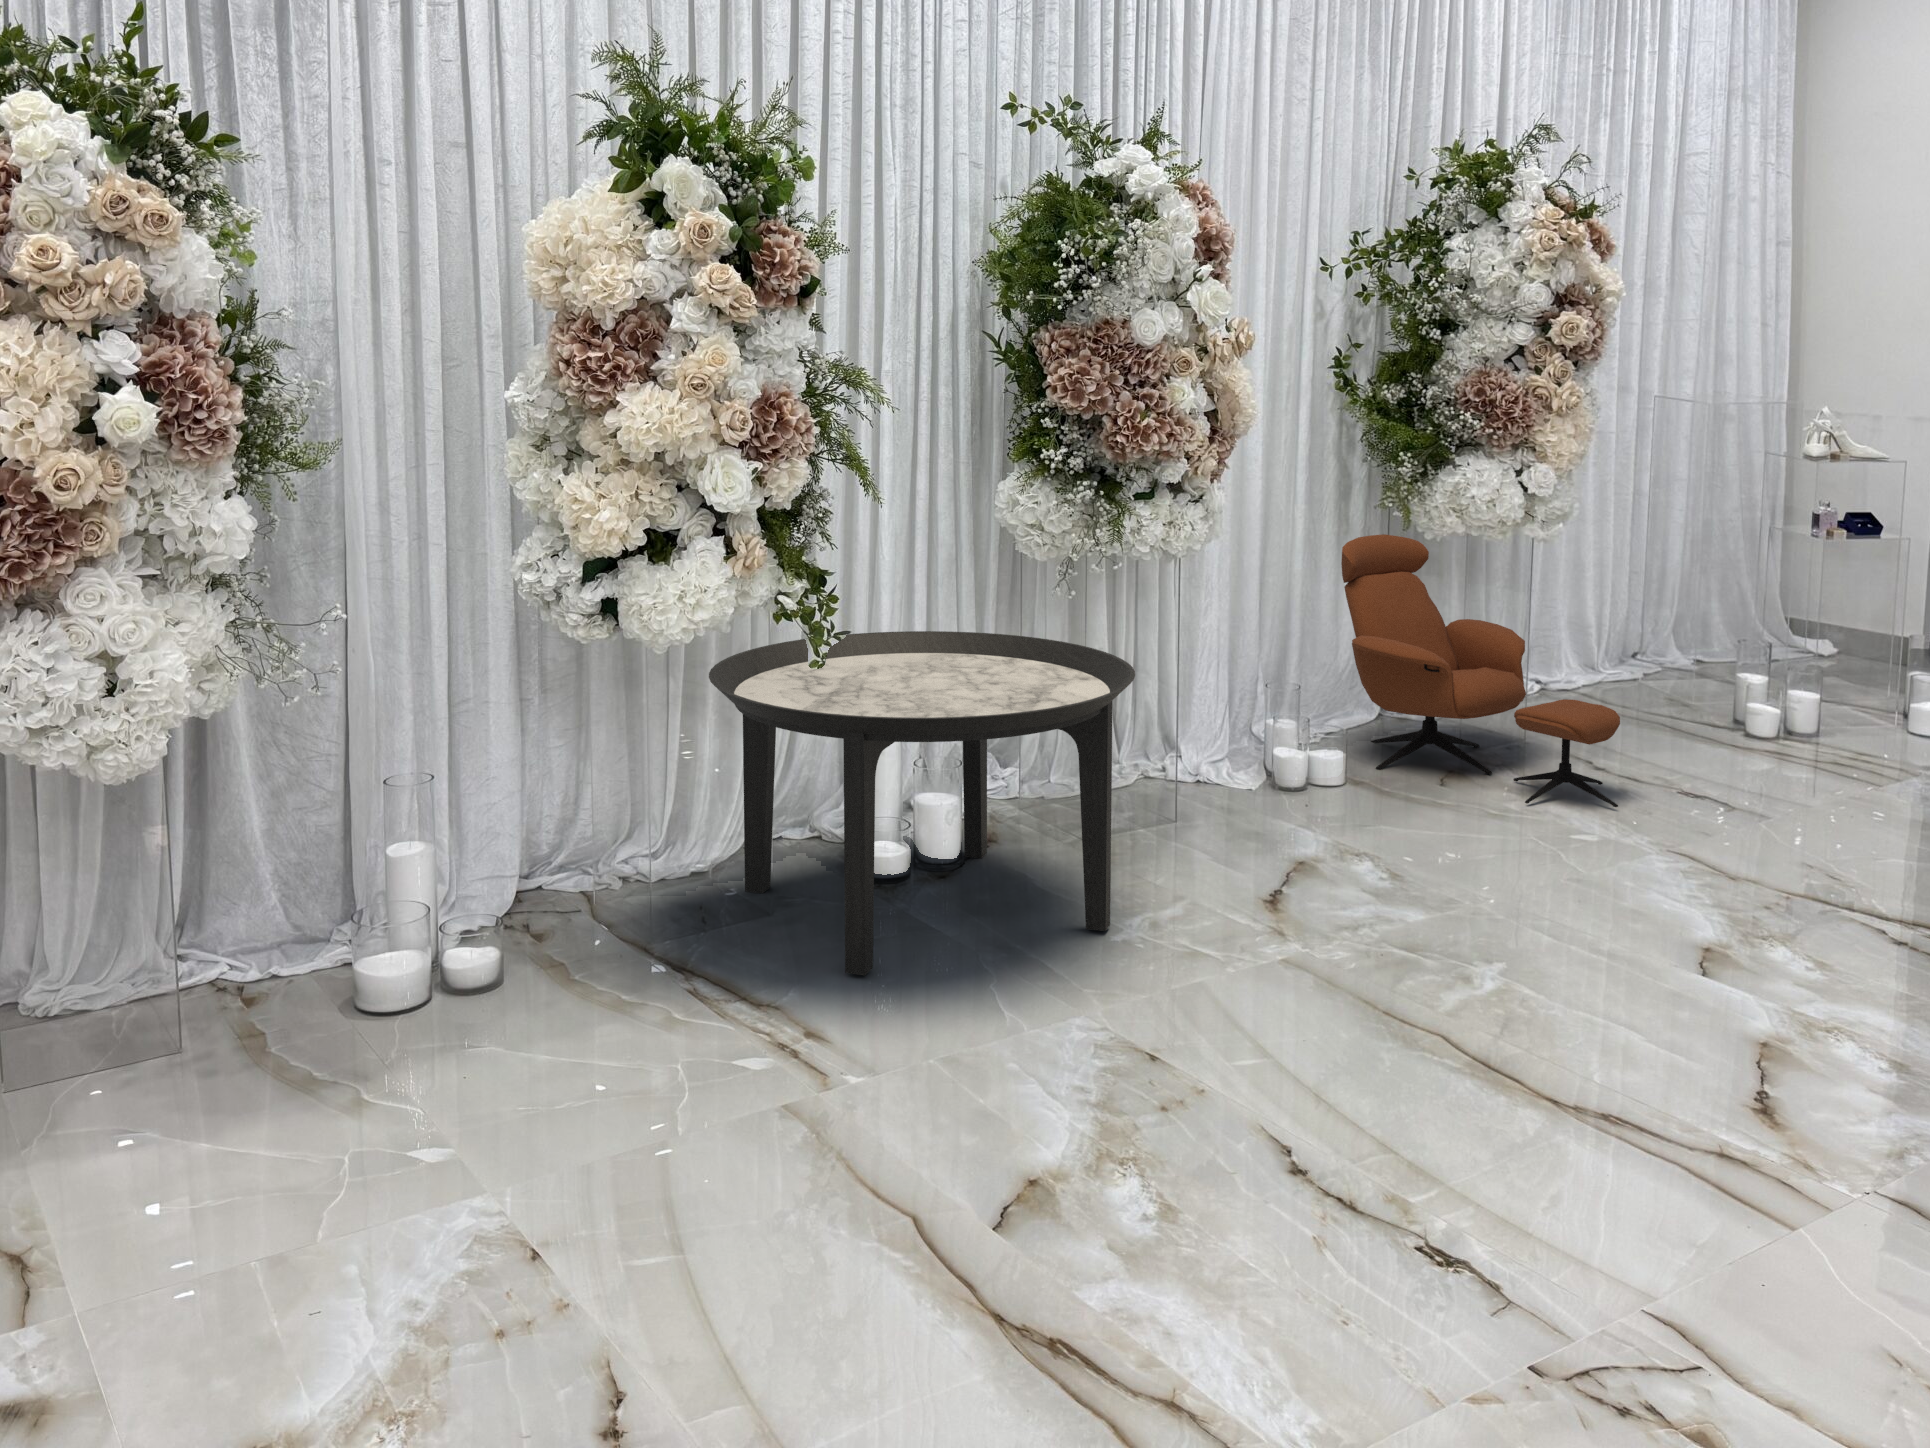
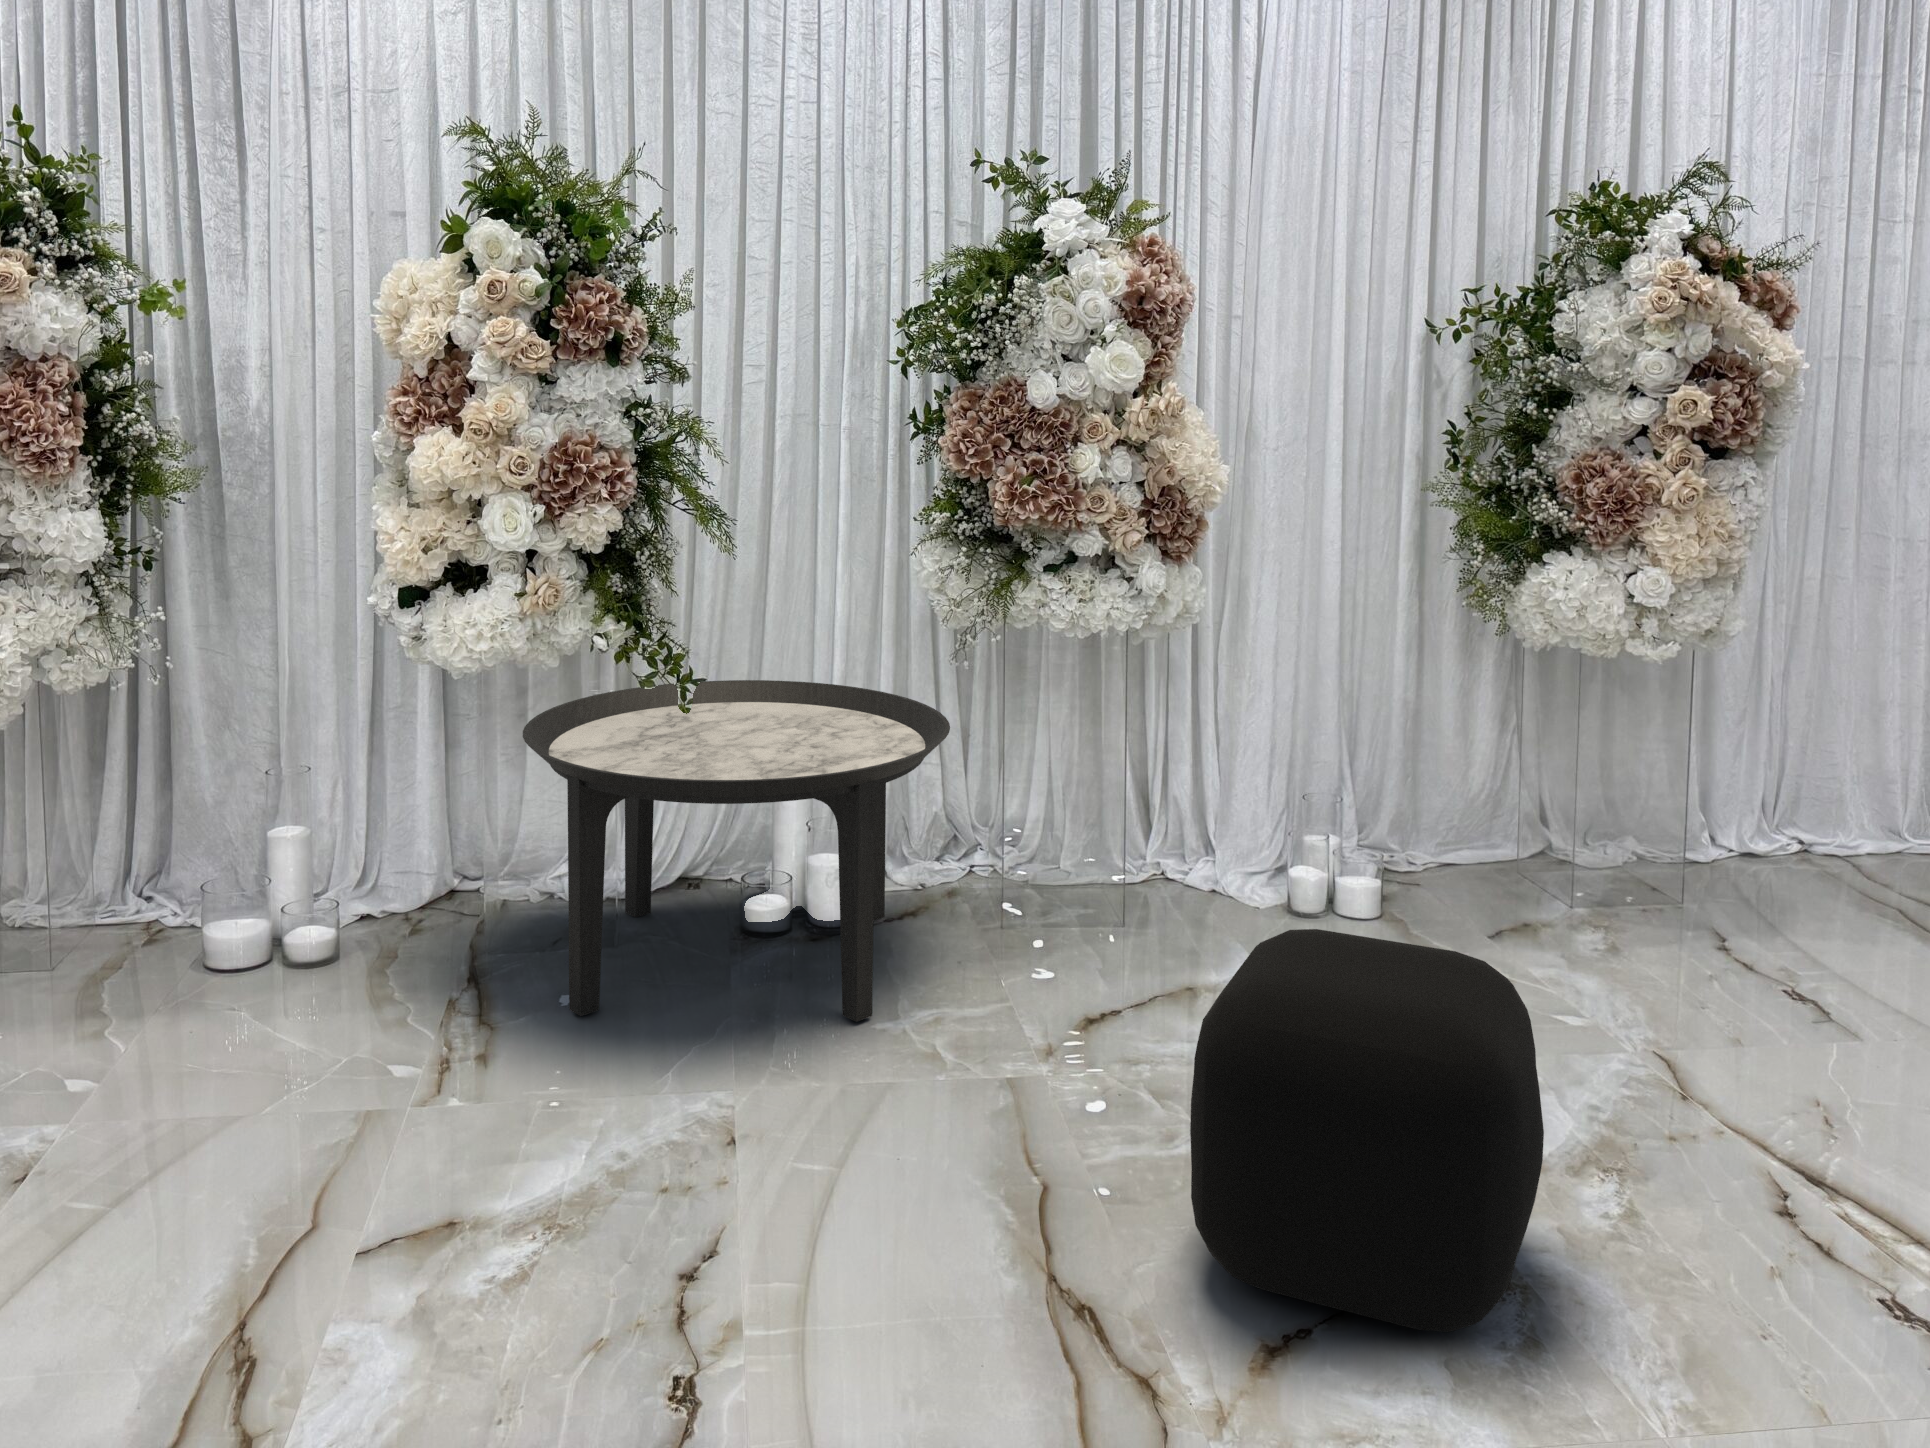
lounge chair: present [1341,534,1620,807] -> none [1410,634,1686,1000]
ottoman: none [1536,751,1837,1028] -> present [1190,929,1544,1332]

